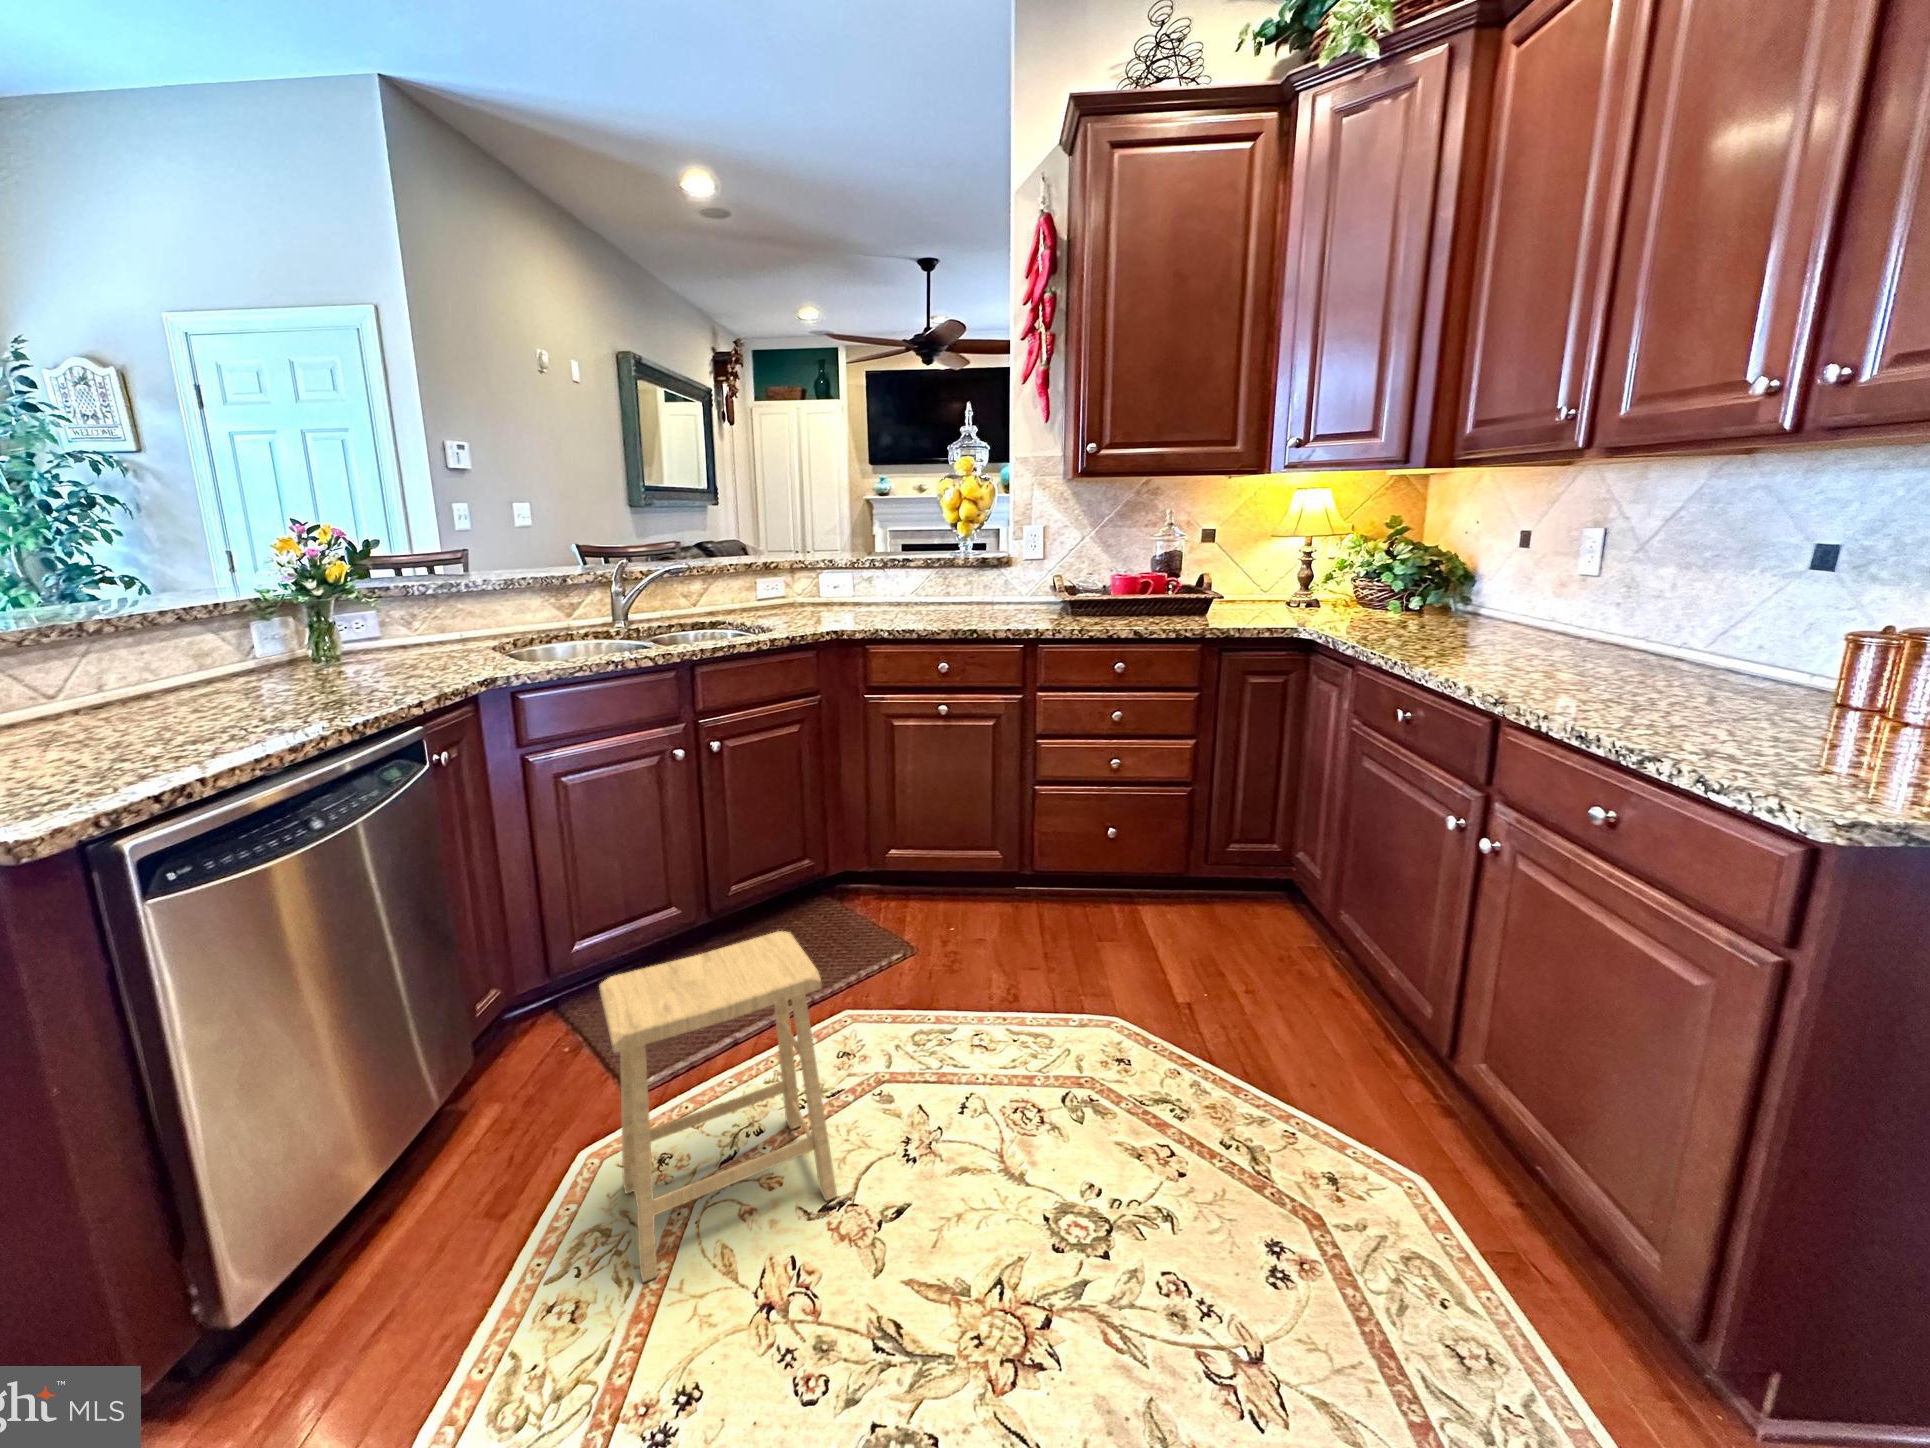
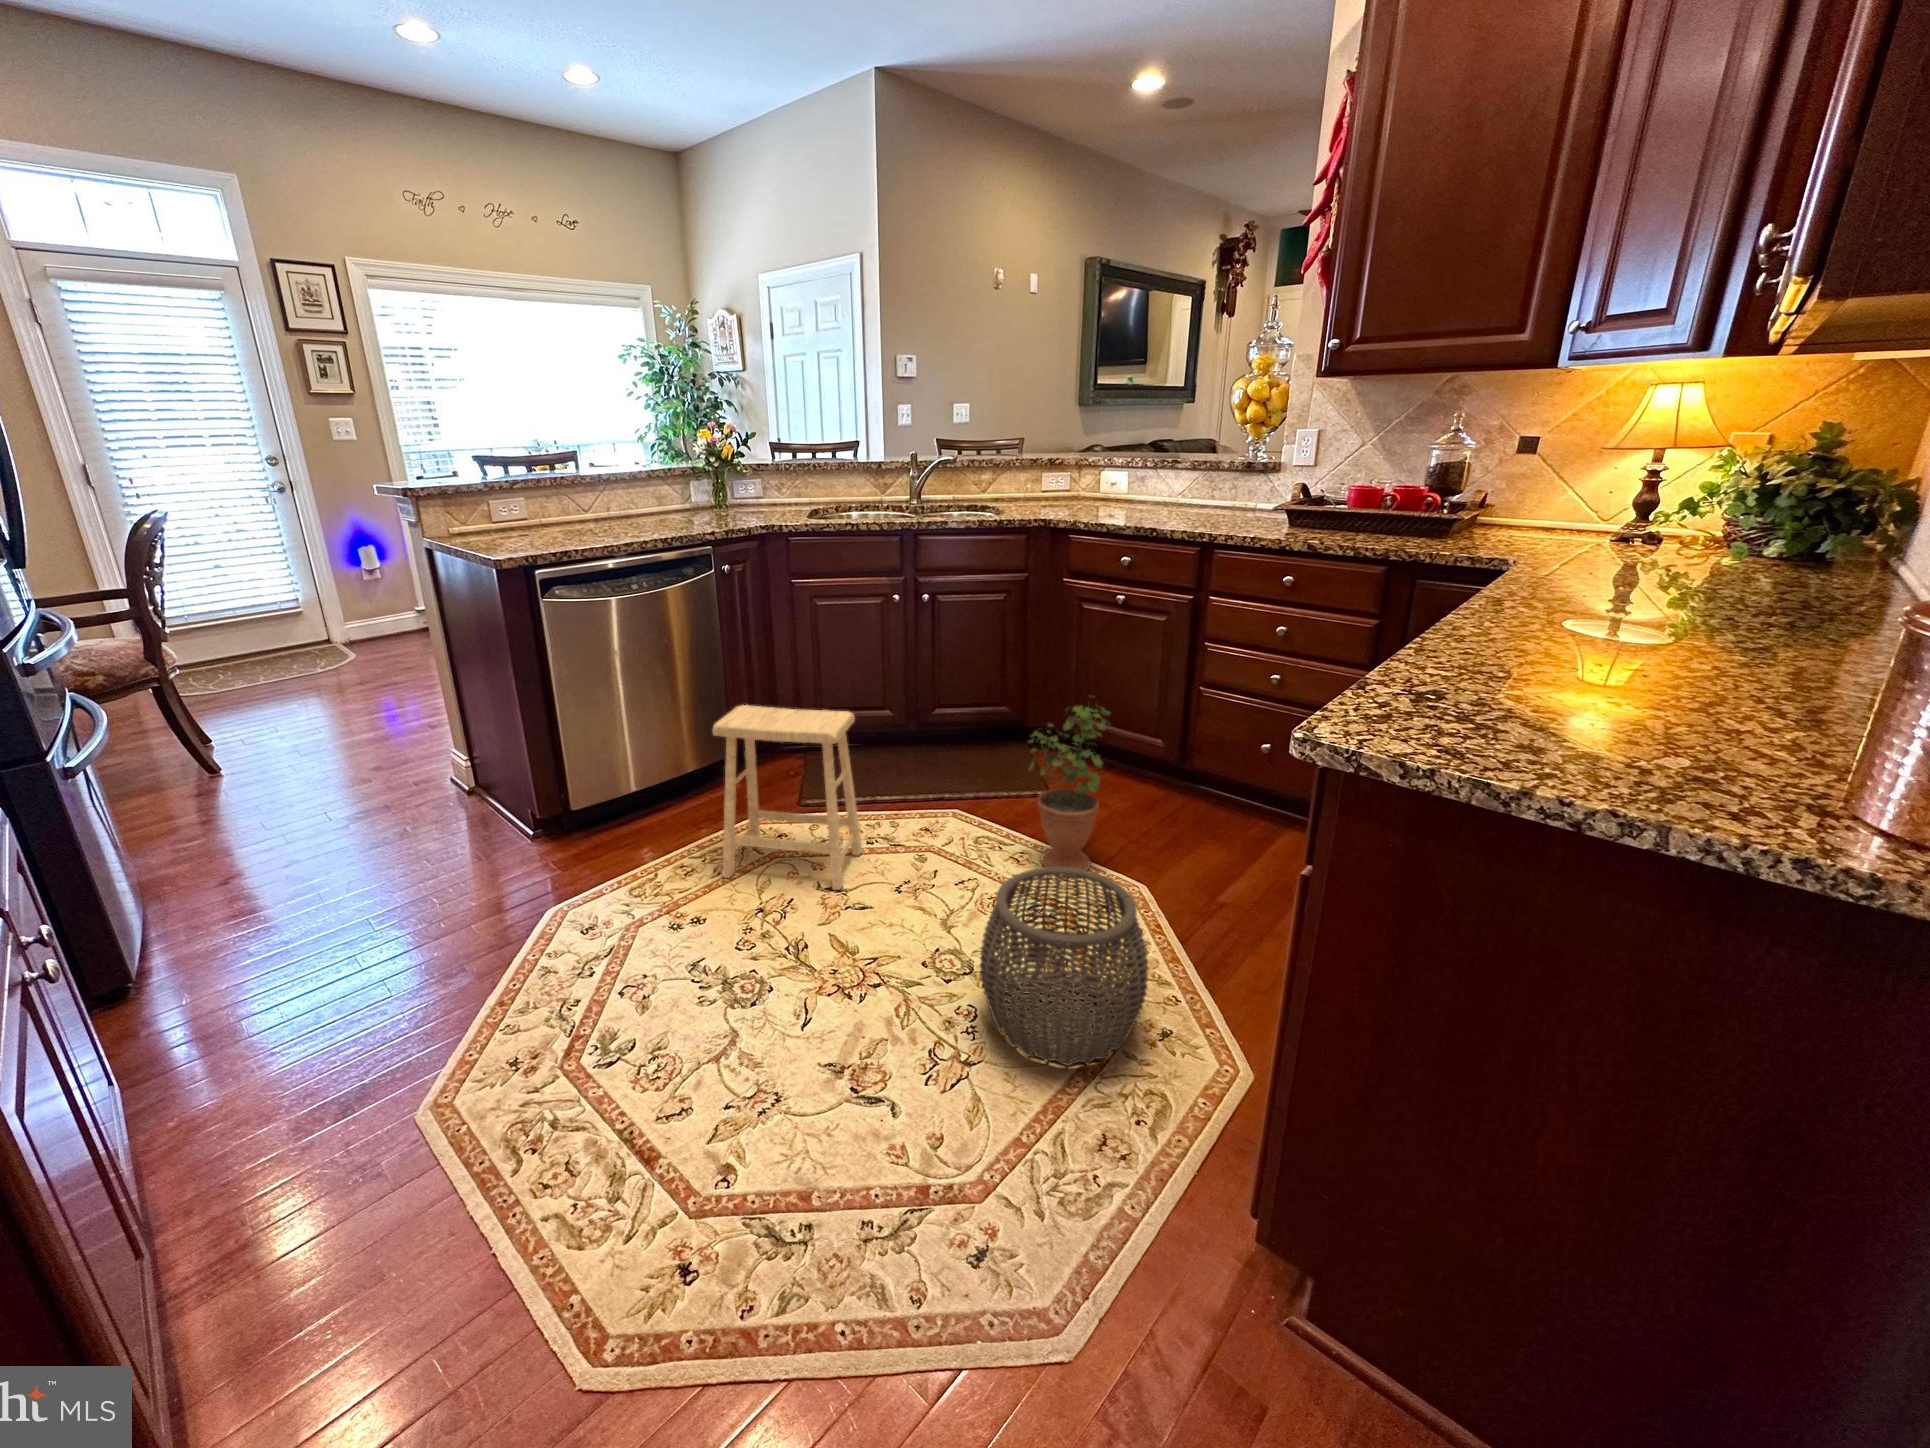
potted plant: none [965,822,1054,1035] -> present [1029,706,1109,870]
woven basket: none [1153,1033,1377,1306] -> present [980,867,1148,1066]

